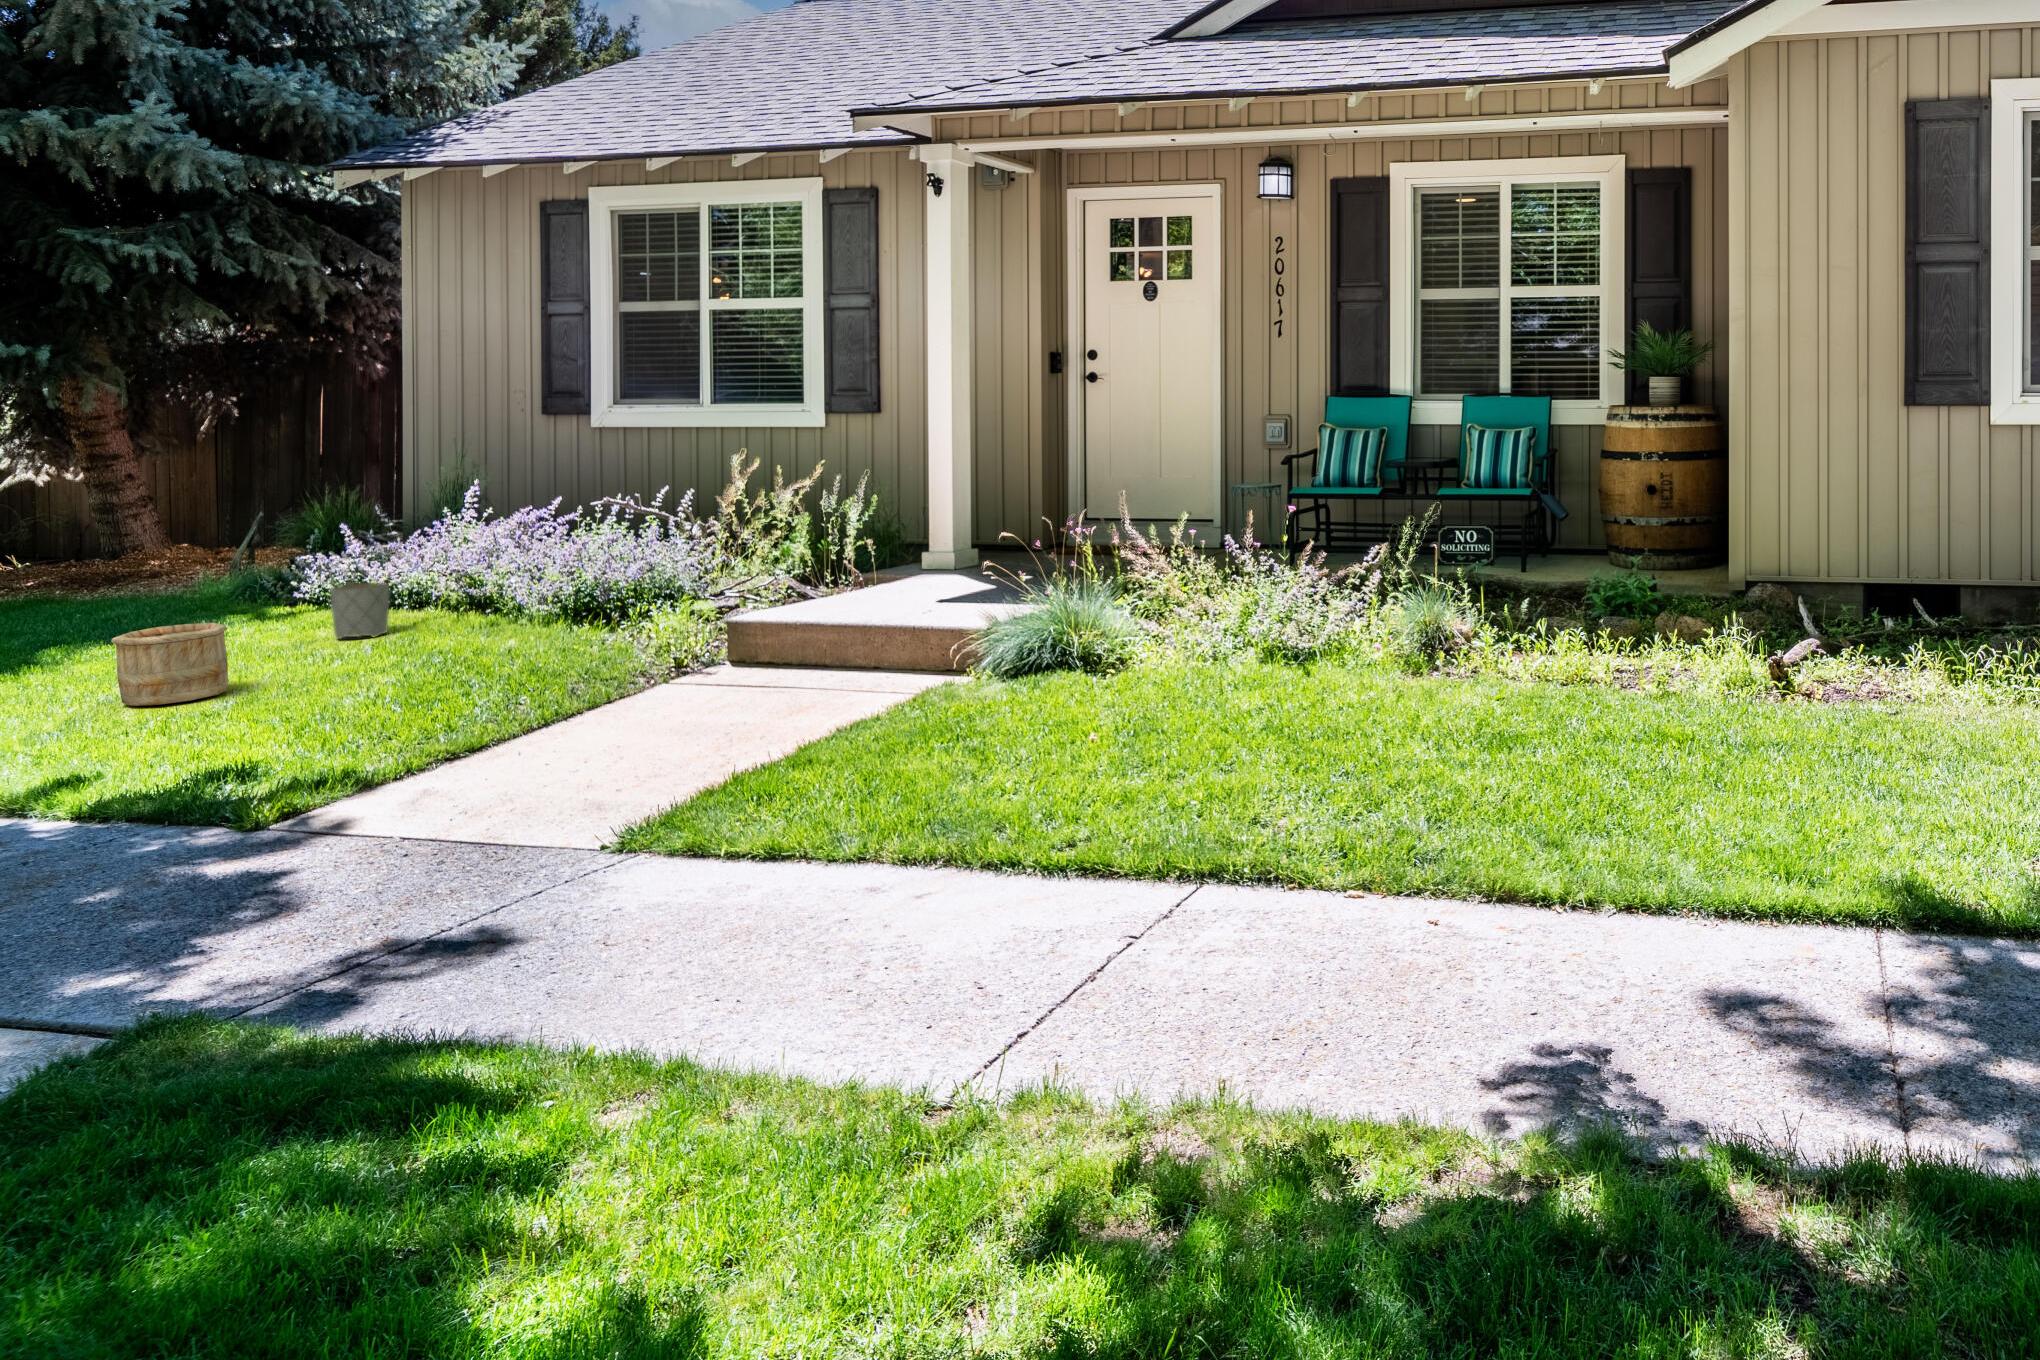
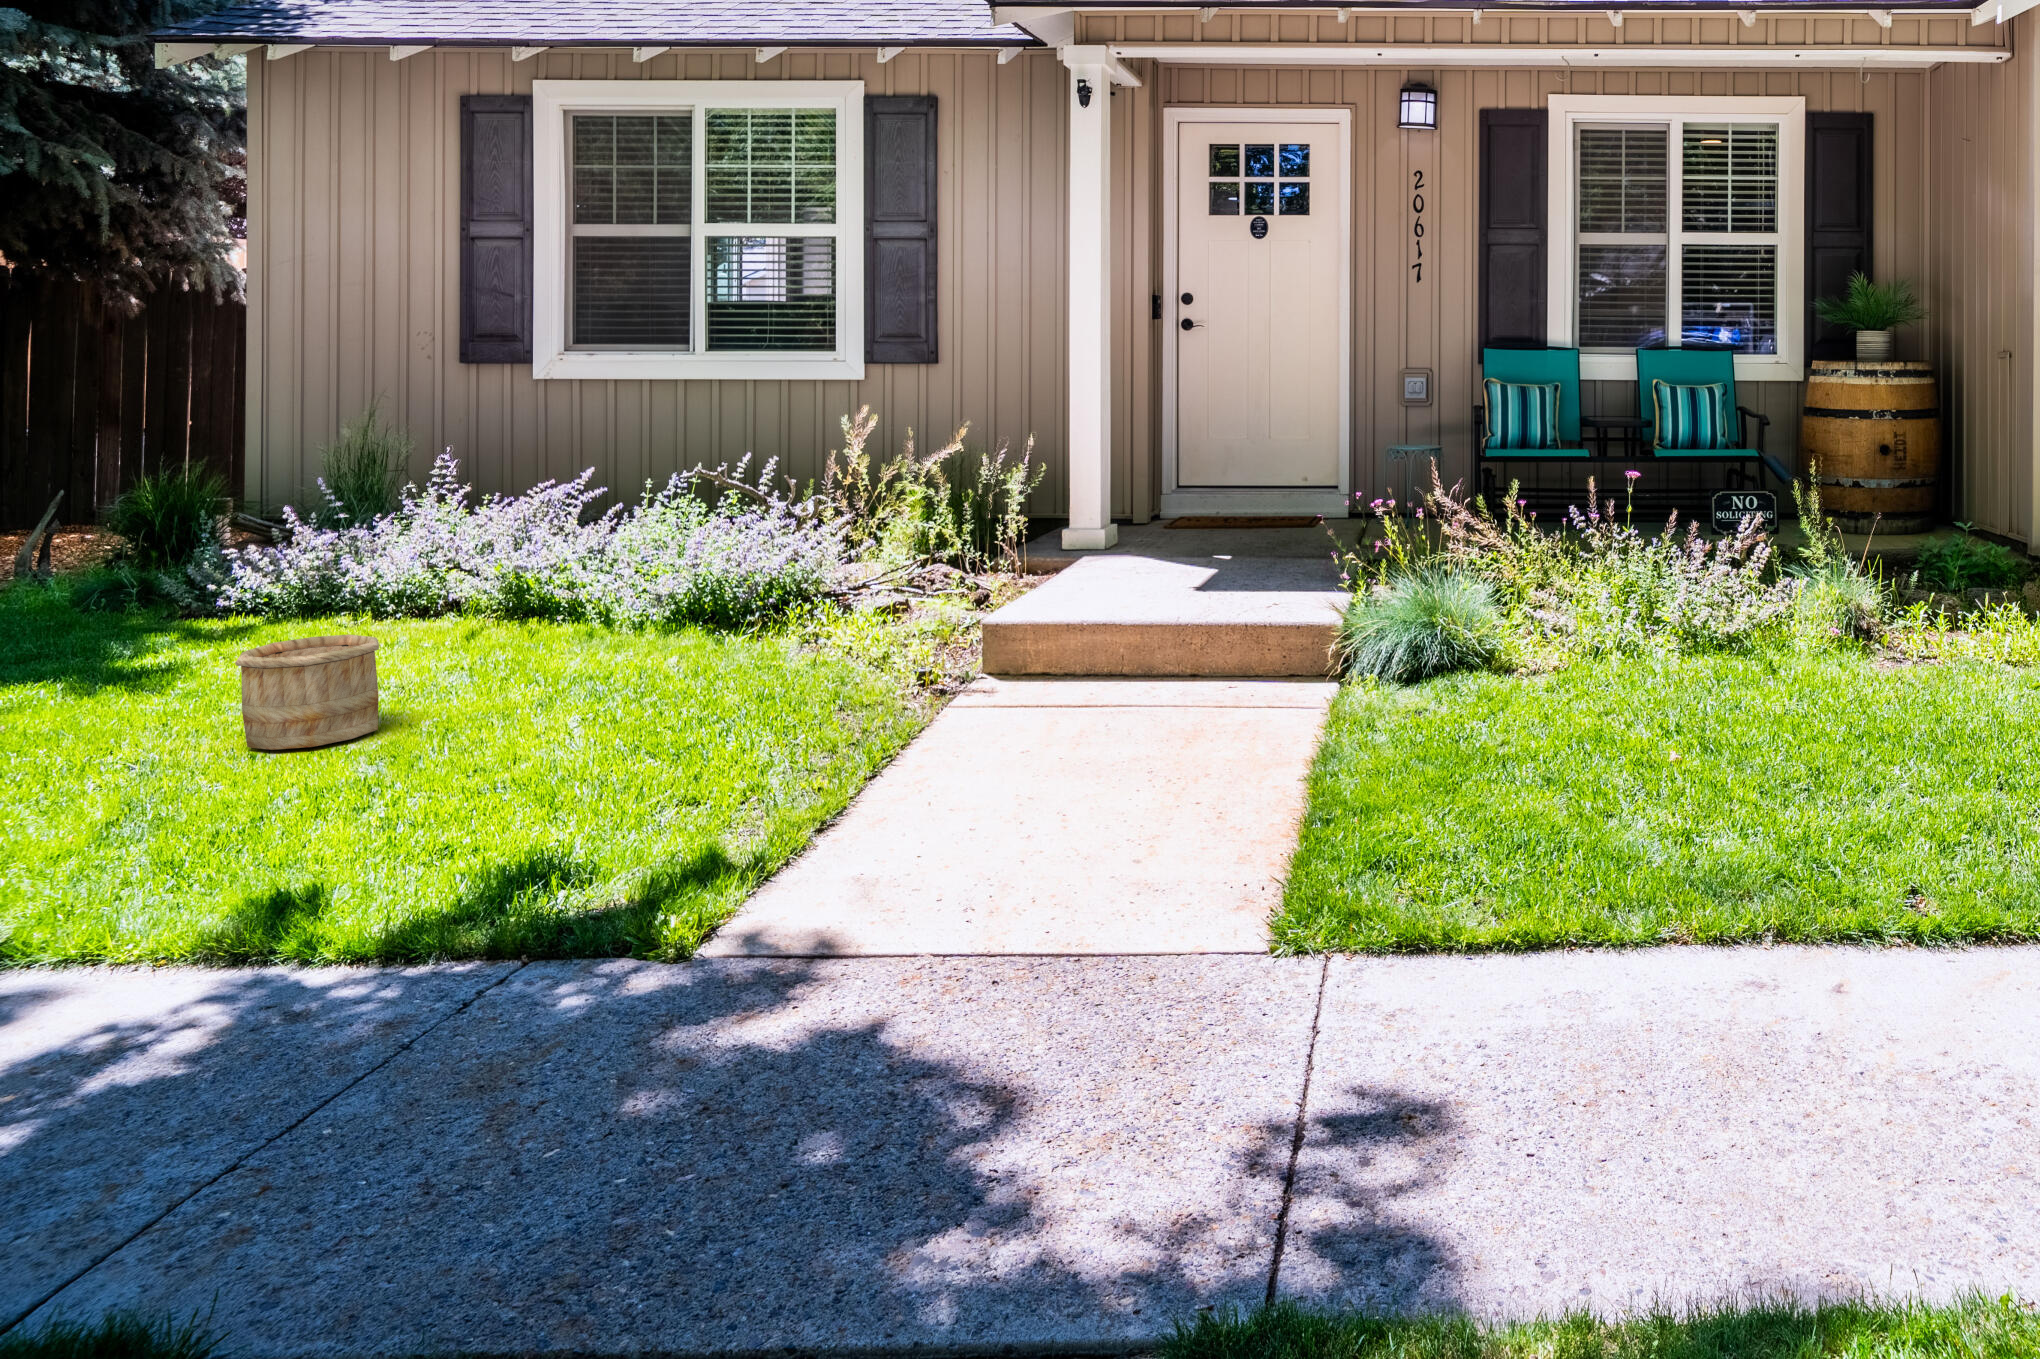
planter: present [330,583,389,639] -> none [388,578,462,652]

